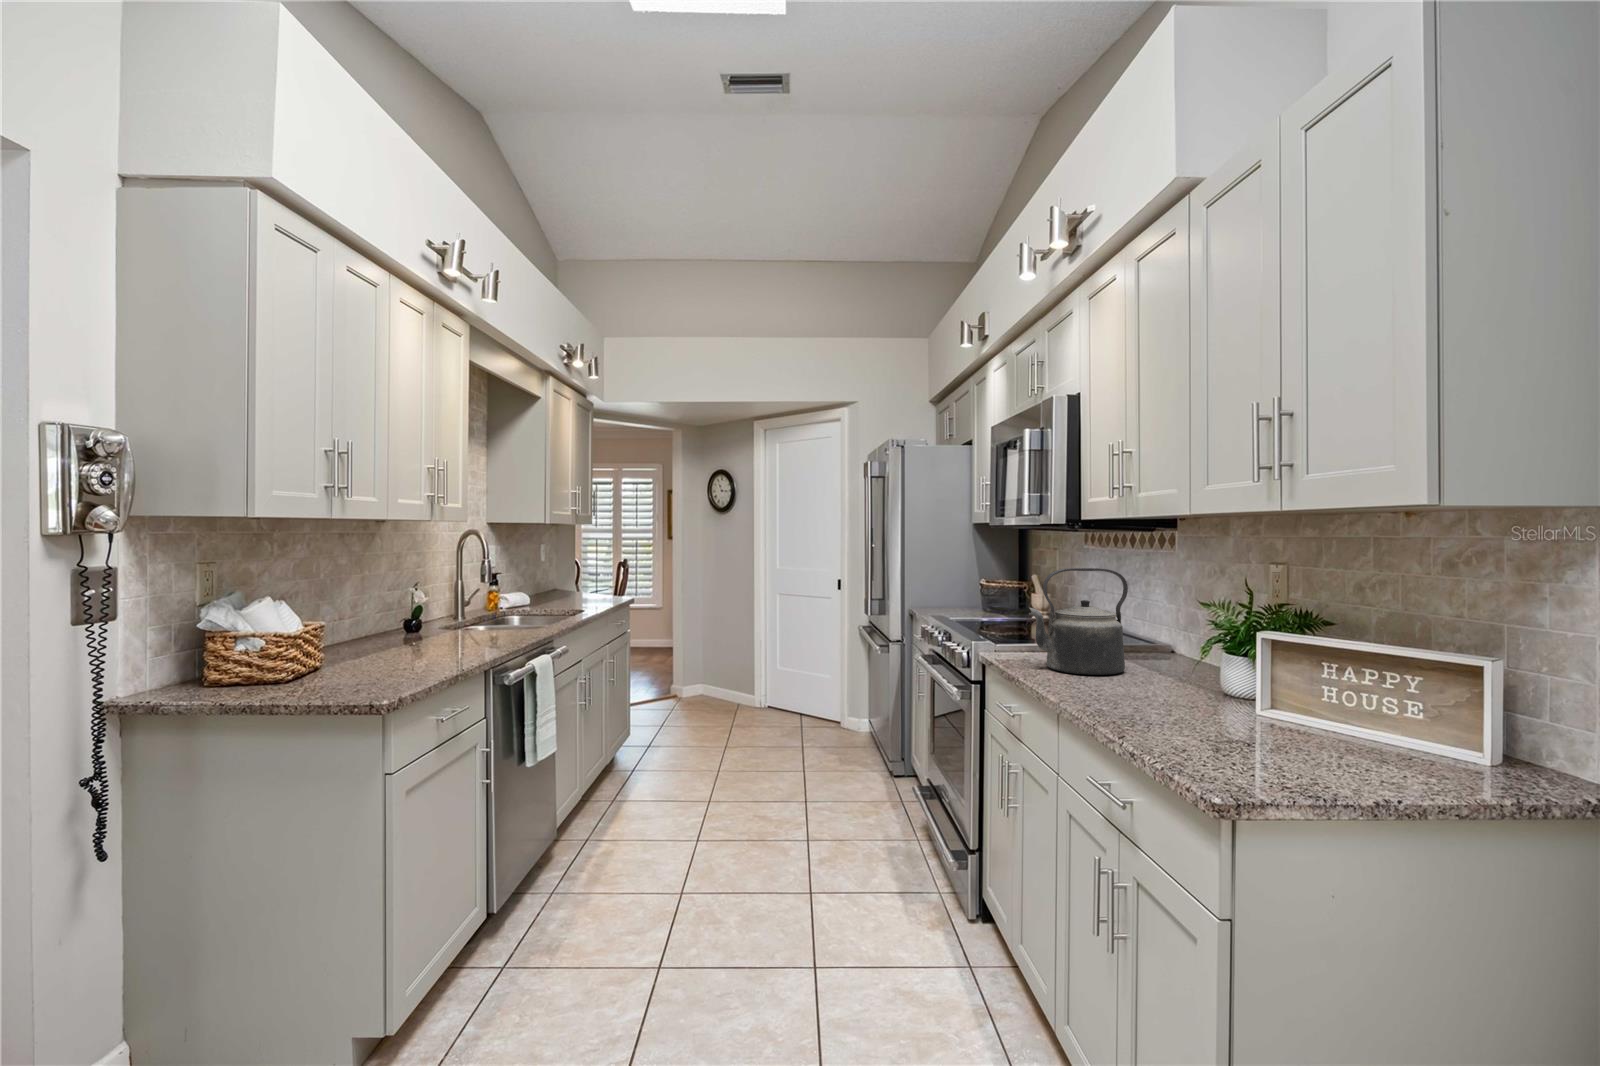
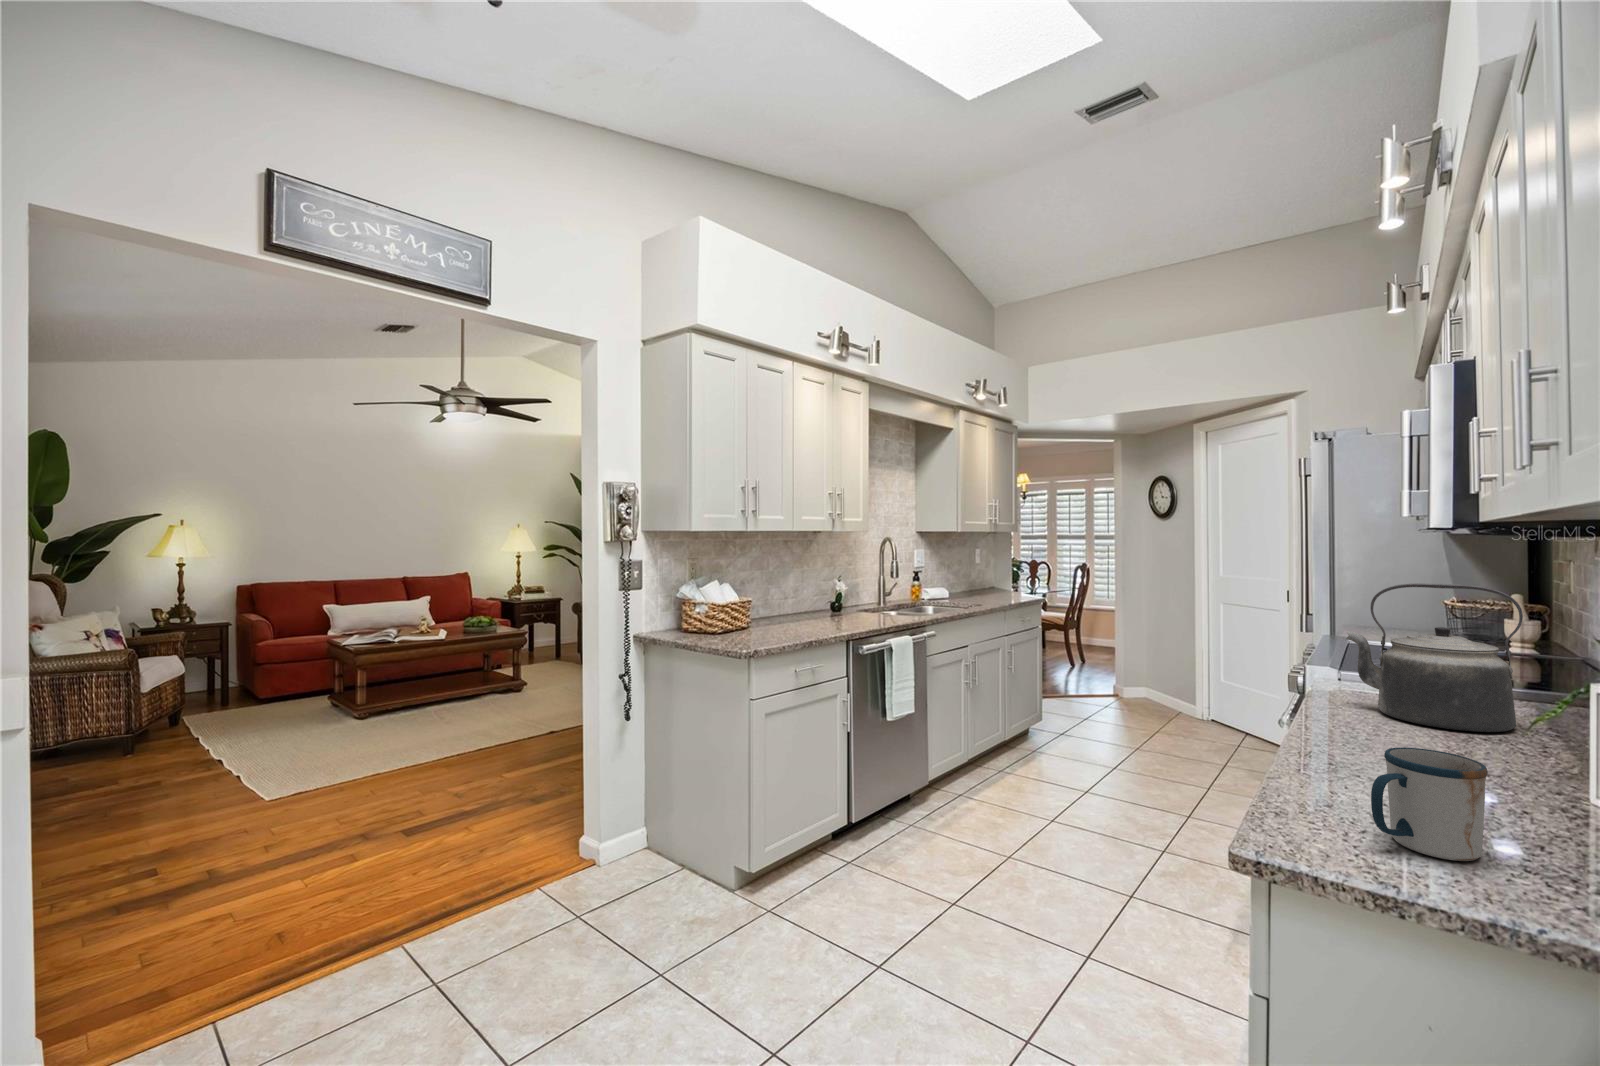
mug: none [1201,685,1261,758] -> present [1371,747,1488,861]

